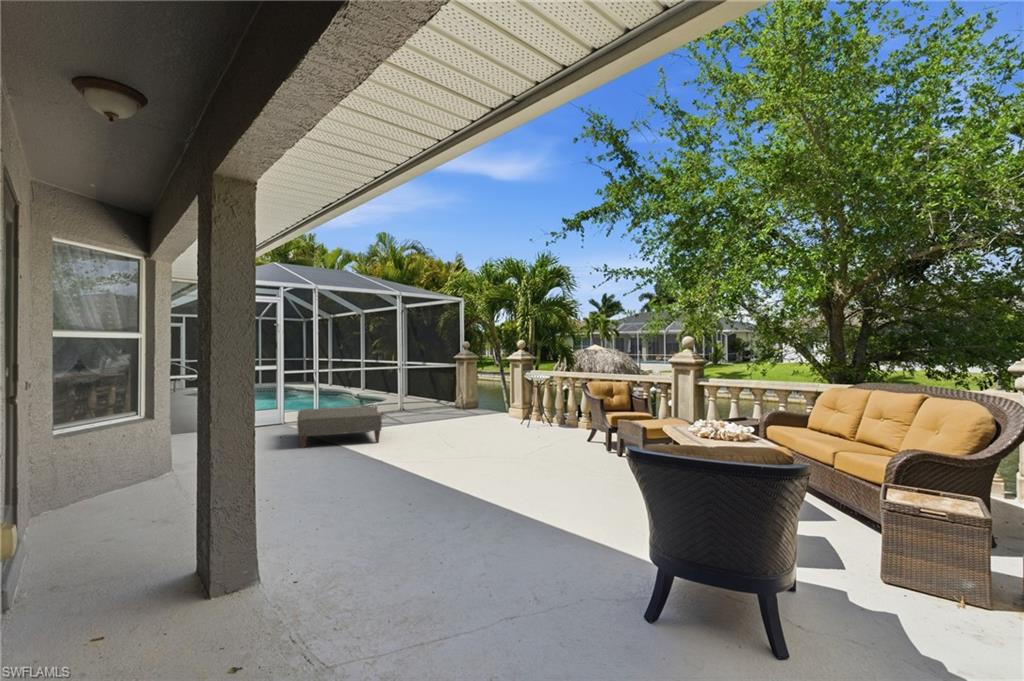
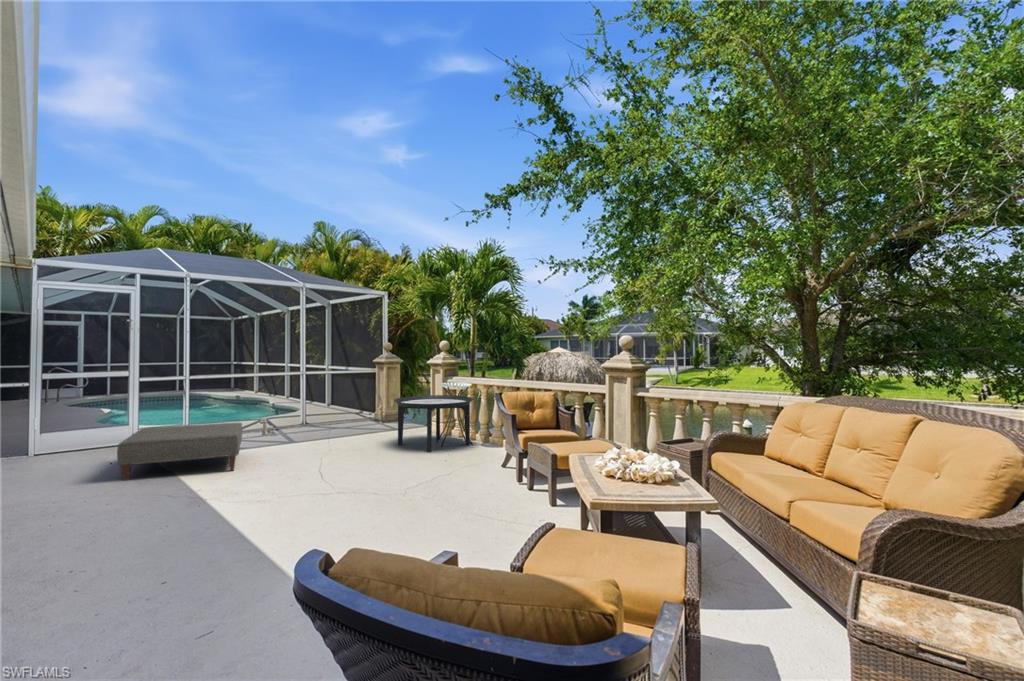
round table: none [489,386,553,431] -> present [394,395,473,452]

